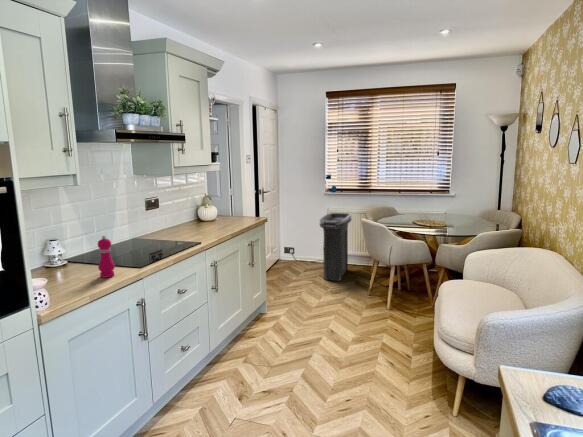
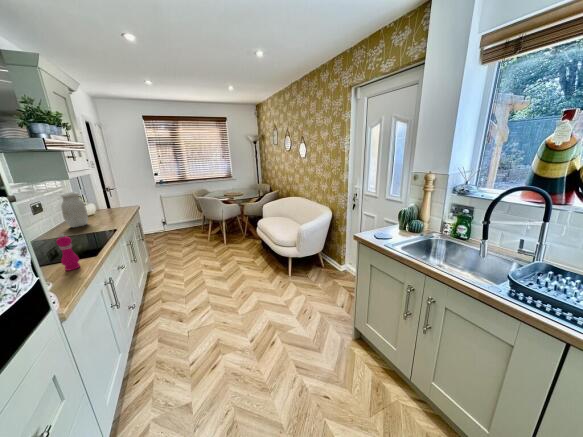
jar: none [172,191,195,232] -> present [61,192,88,227]
trash can: present [320,213,351,281] -> none [161,197,185,241]

